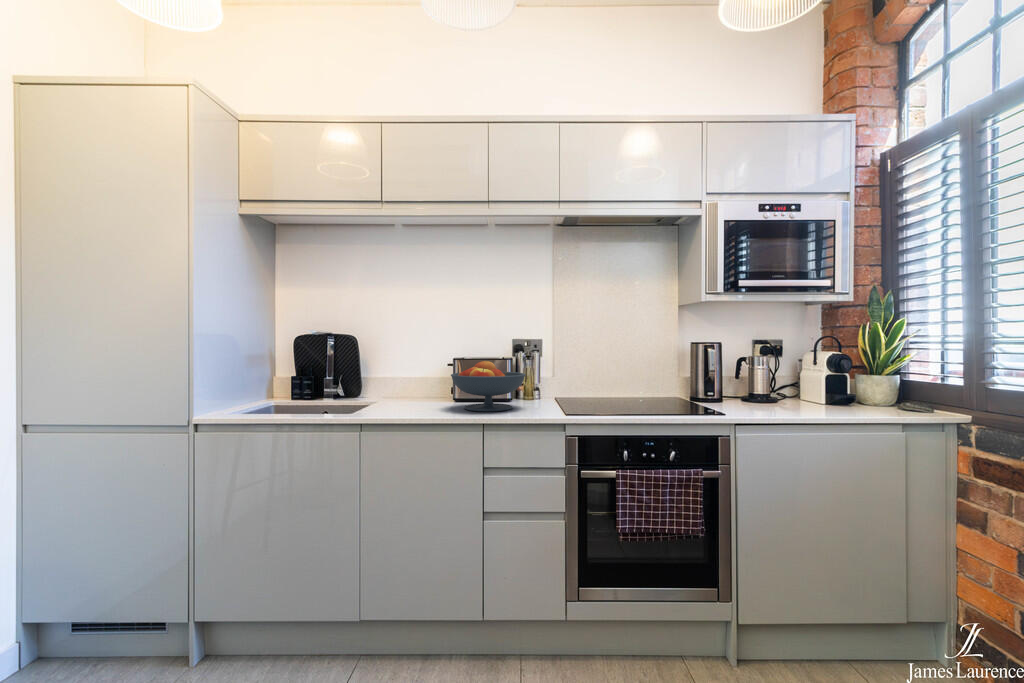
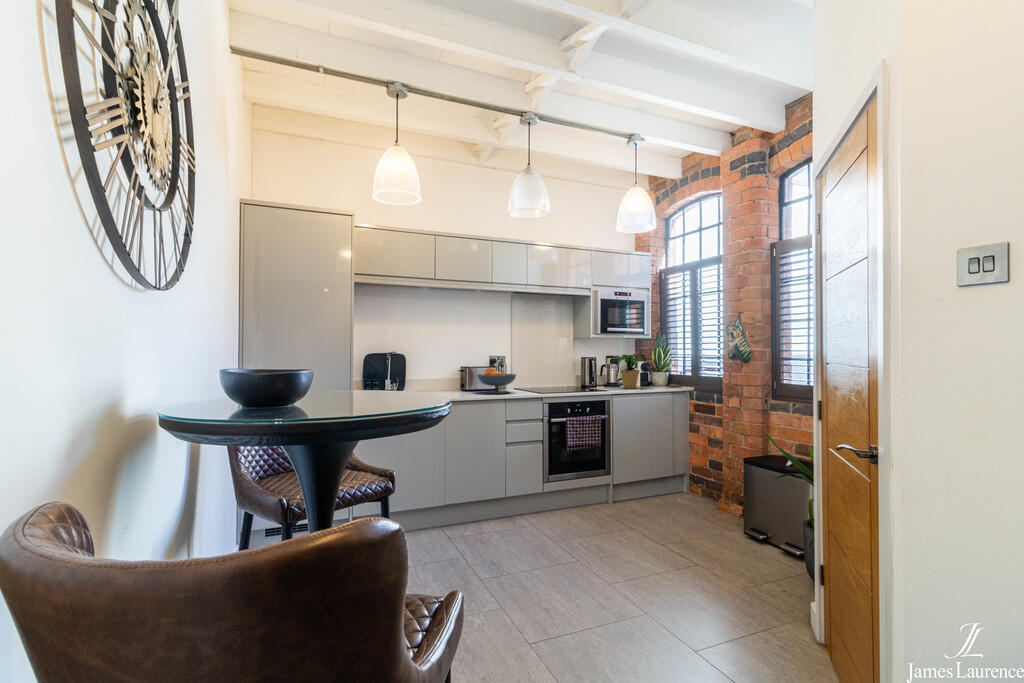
potted plant: none [747,335,833,410] -> present [612,354,645,389]

